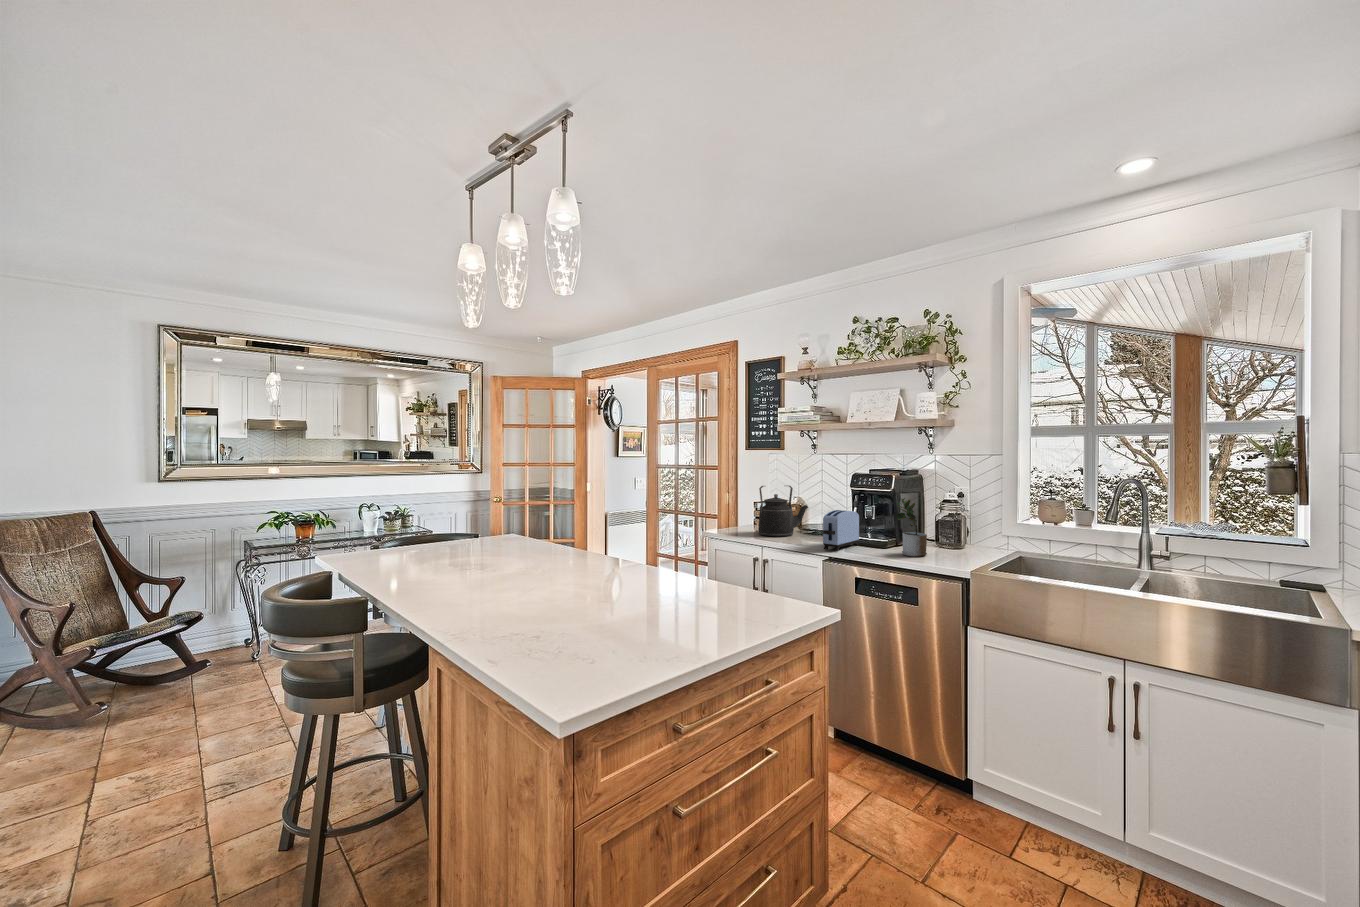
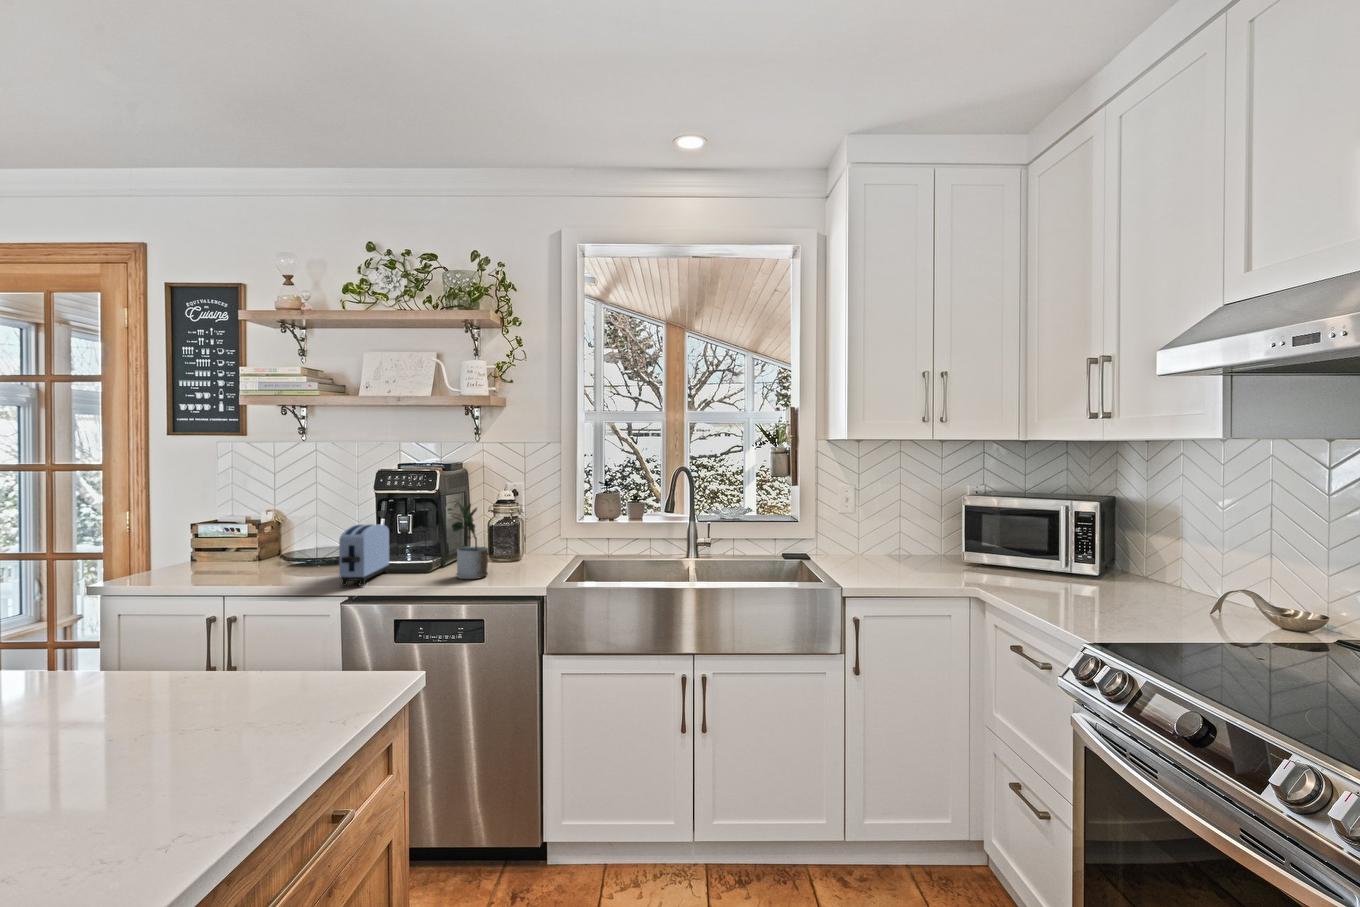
kettle: present [758,485,808,536] -> none [210,491,299,576]

